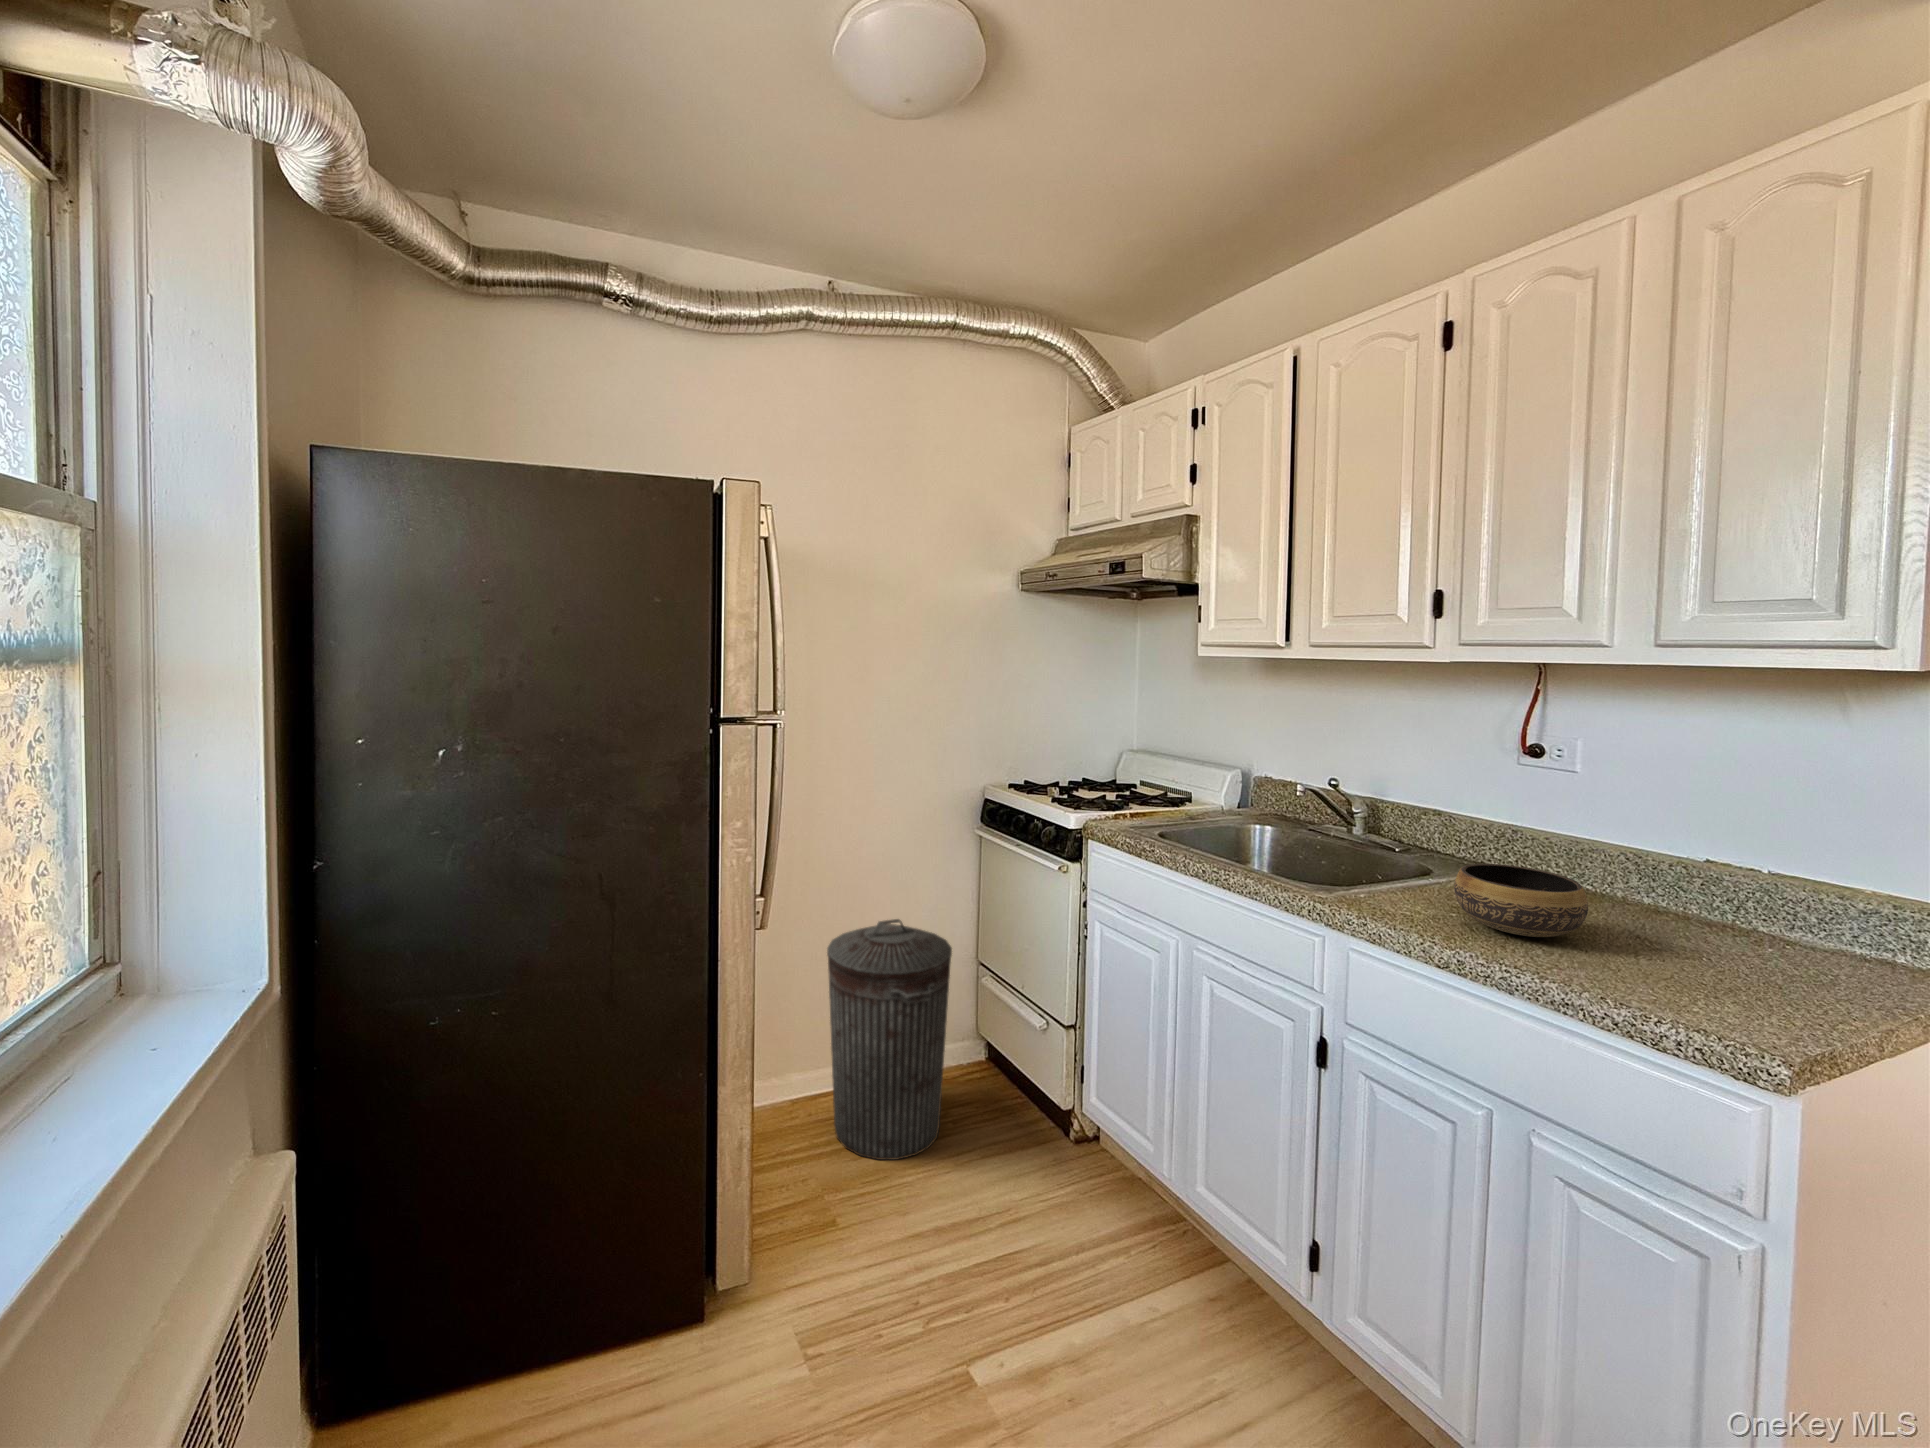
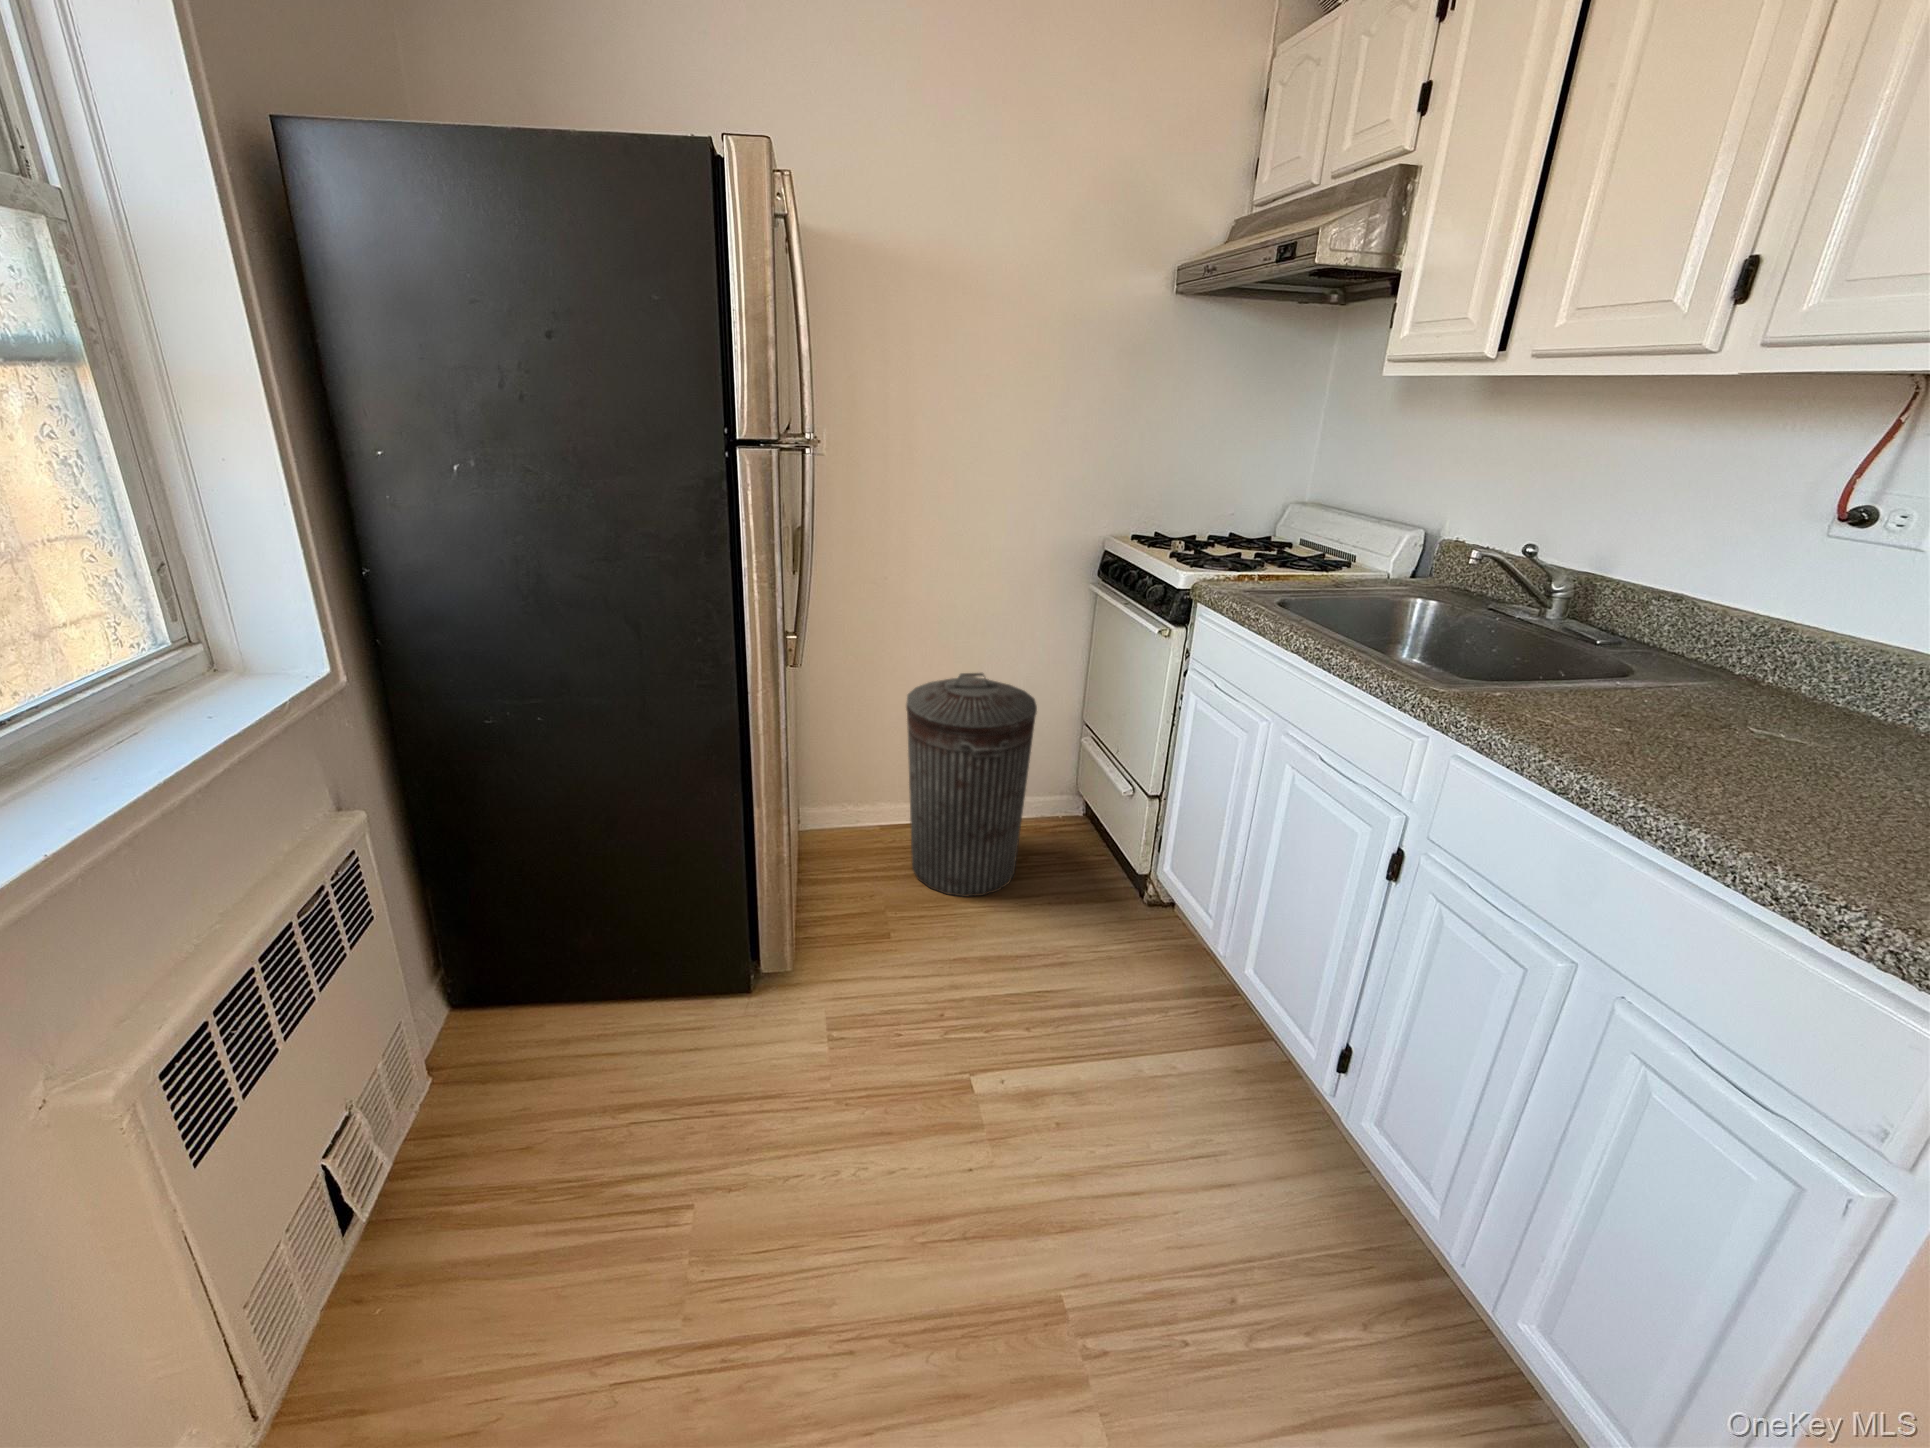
bowl: present [1454,864,1588,937] -> none [1622,668,1826,772]

